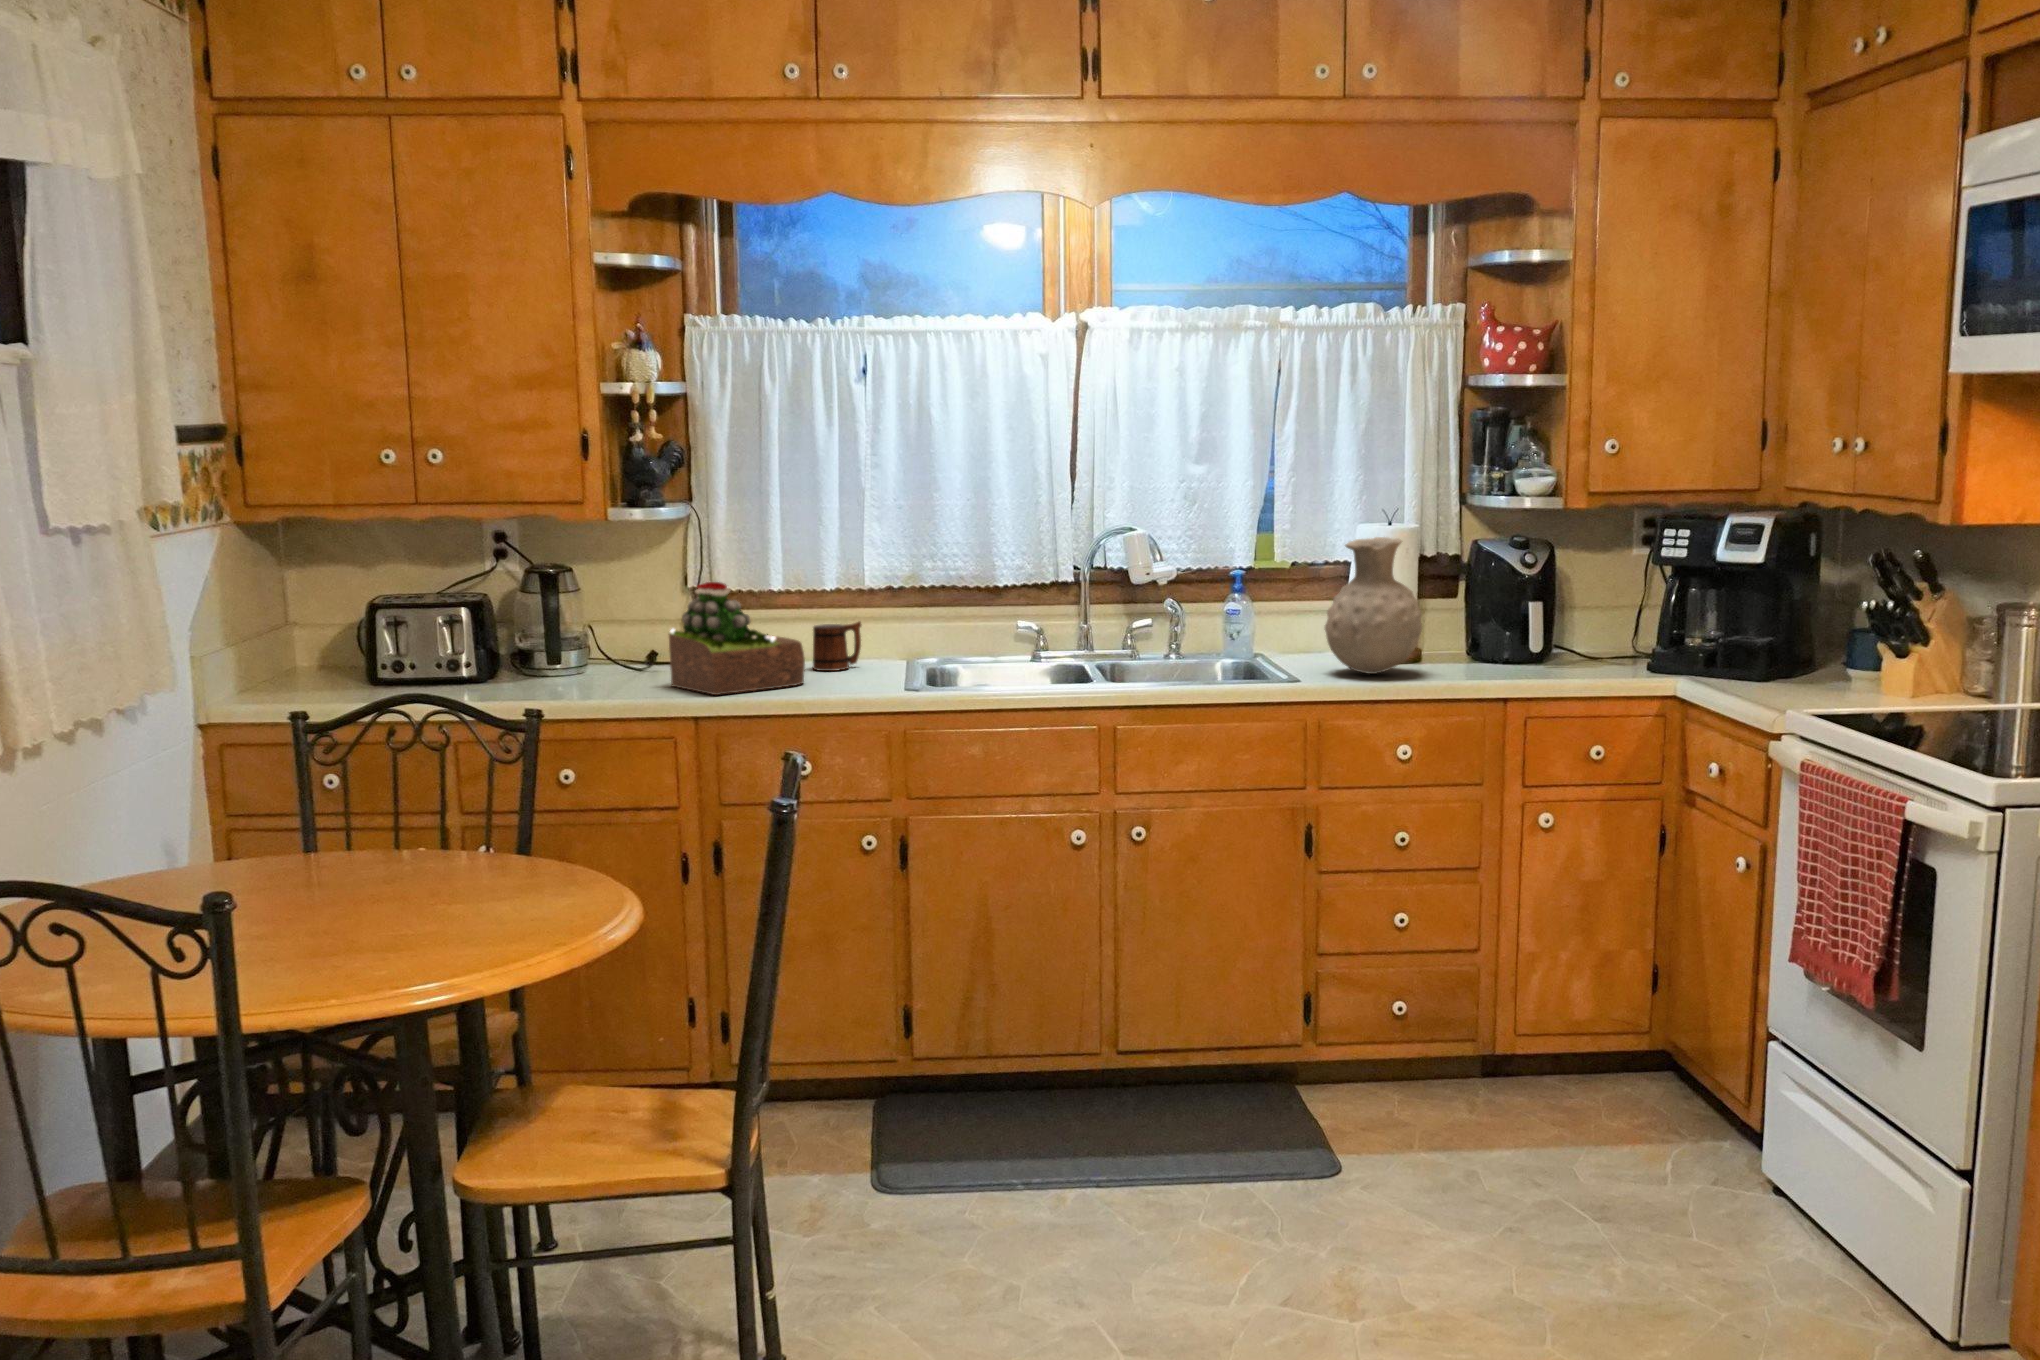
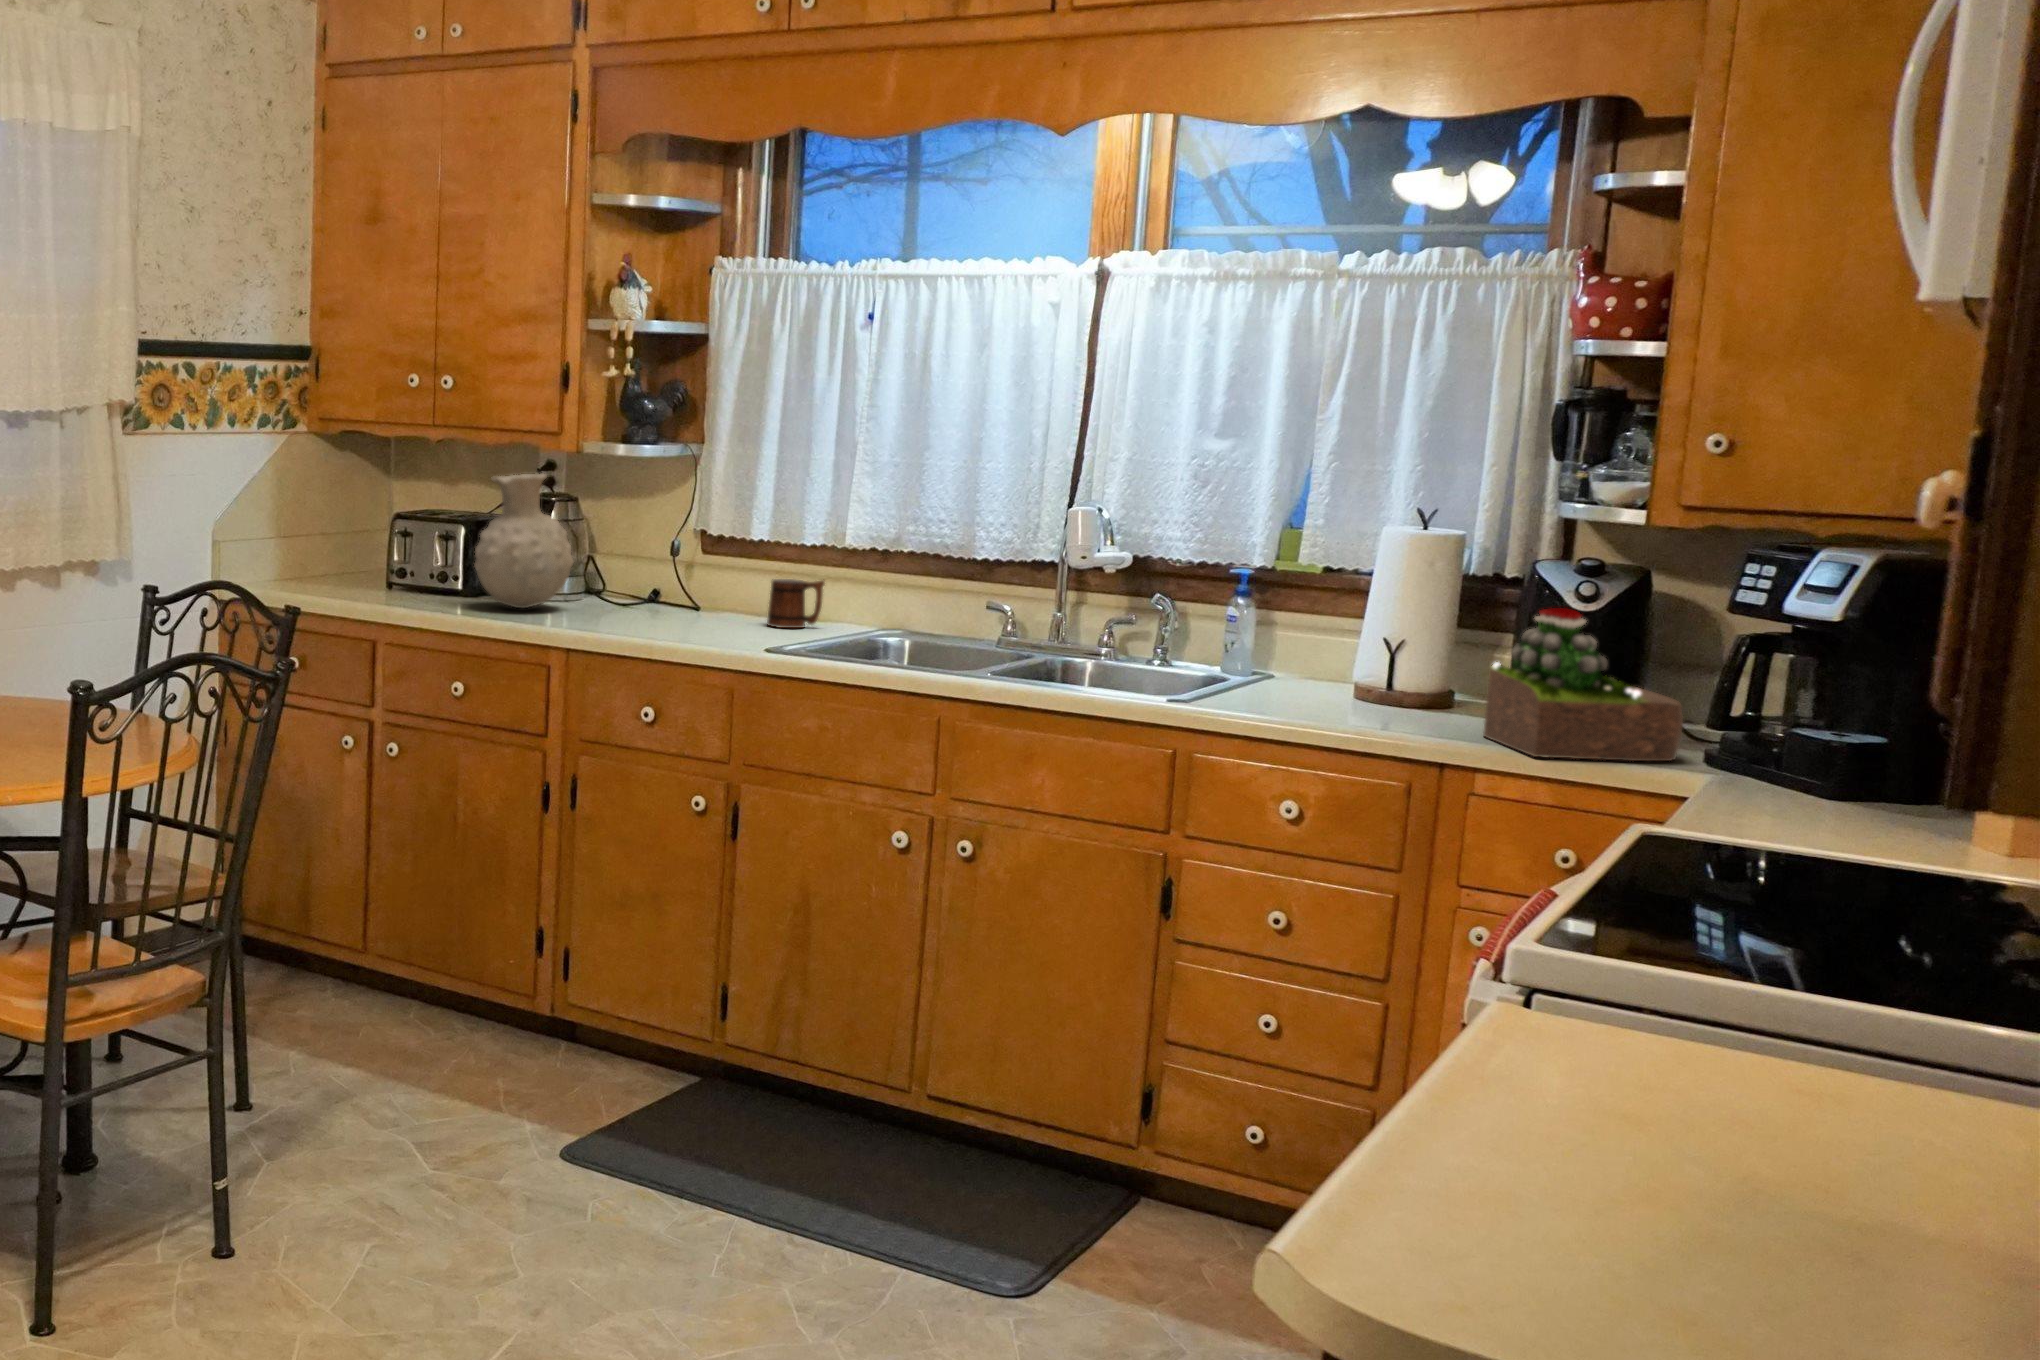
vase: present [1325,537,1422,674] -> present [474,474,573,608]
succulent plant: present [669,582,805,695] -> present [1484,608,1683,761]

